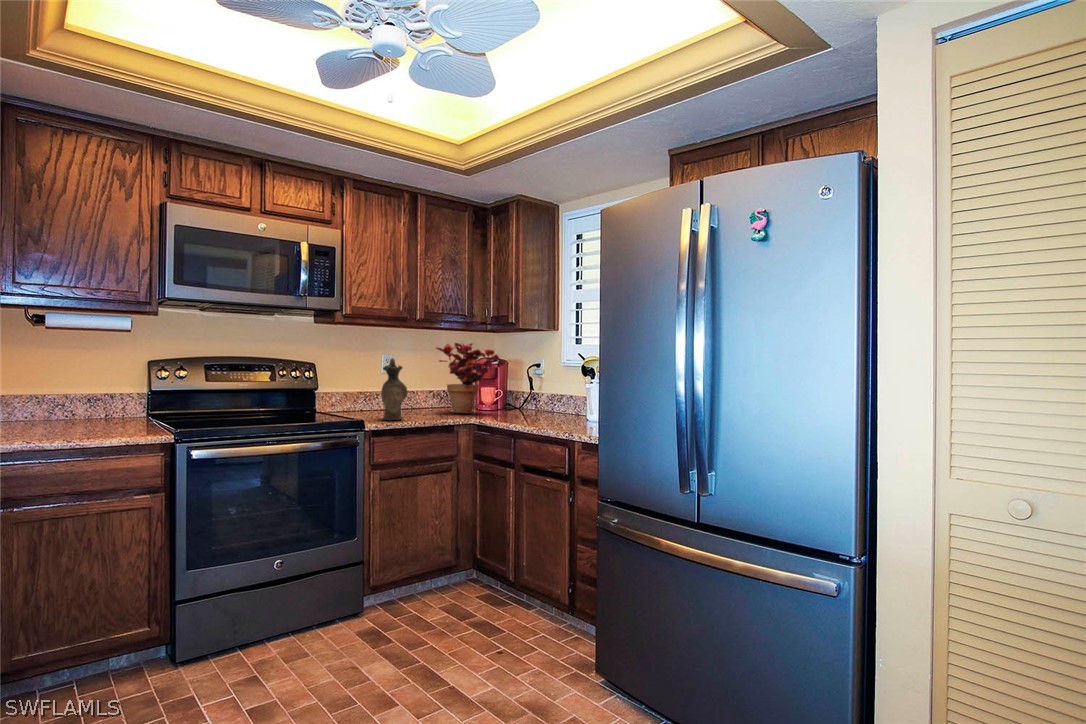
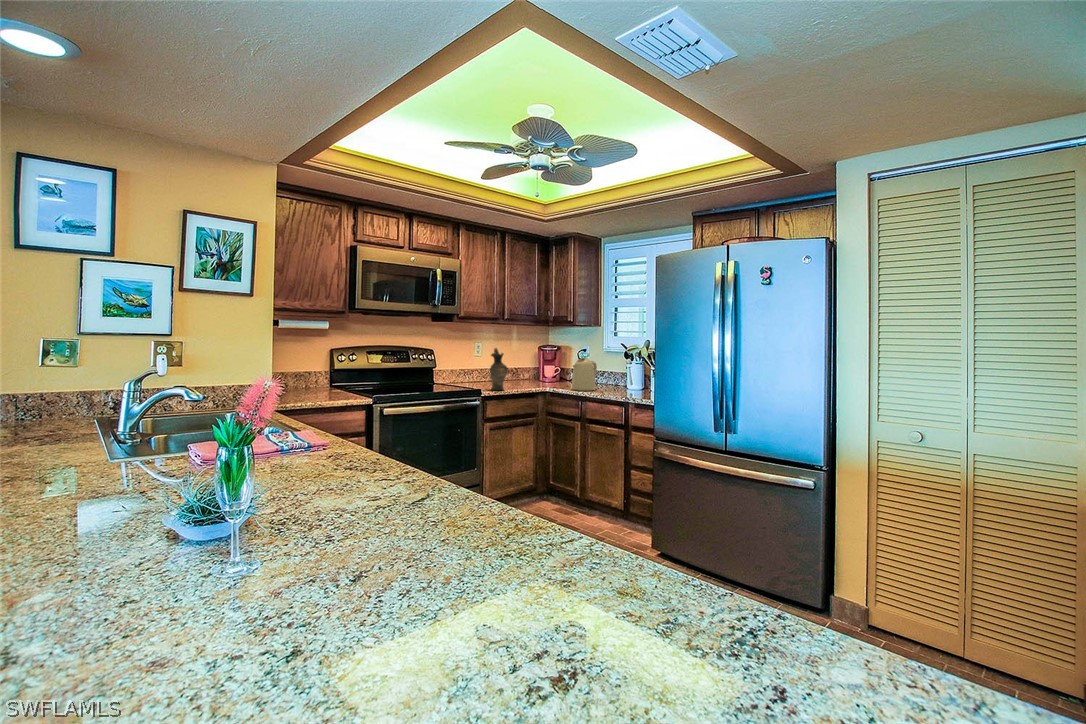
potted plant: present [436,343,499,413] -> none [519,336,564,386]
kettle: none [505,374,544,422] -> present [572,358,597,391]

